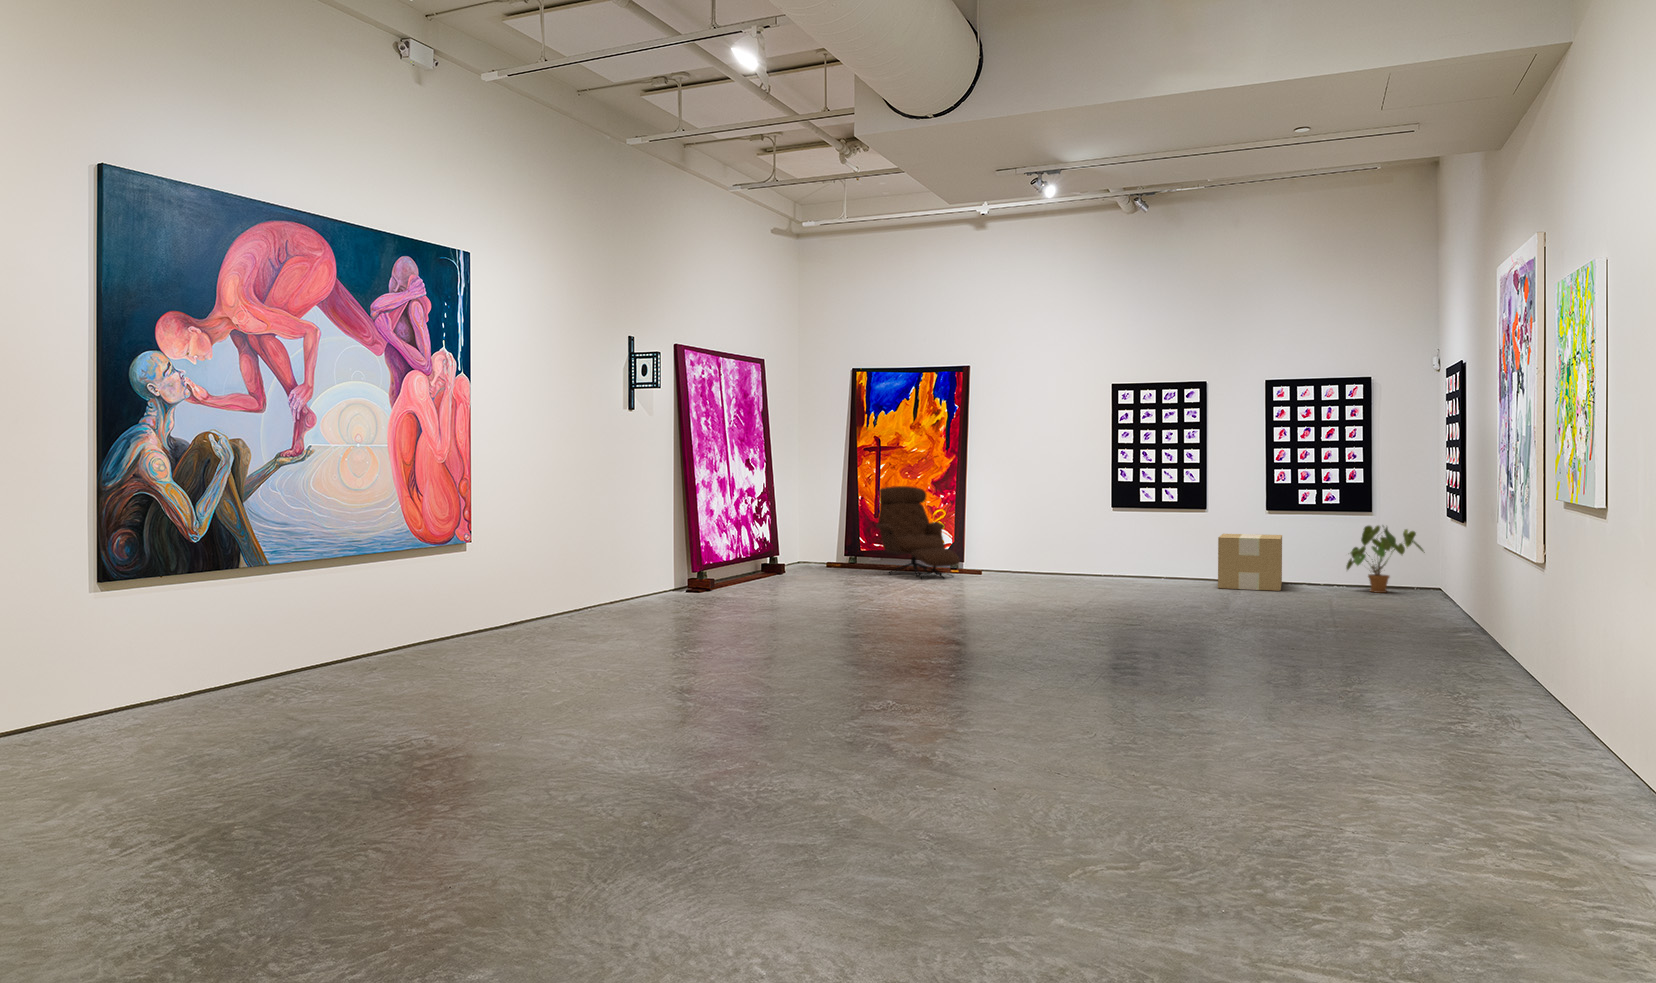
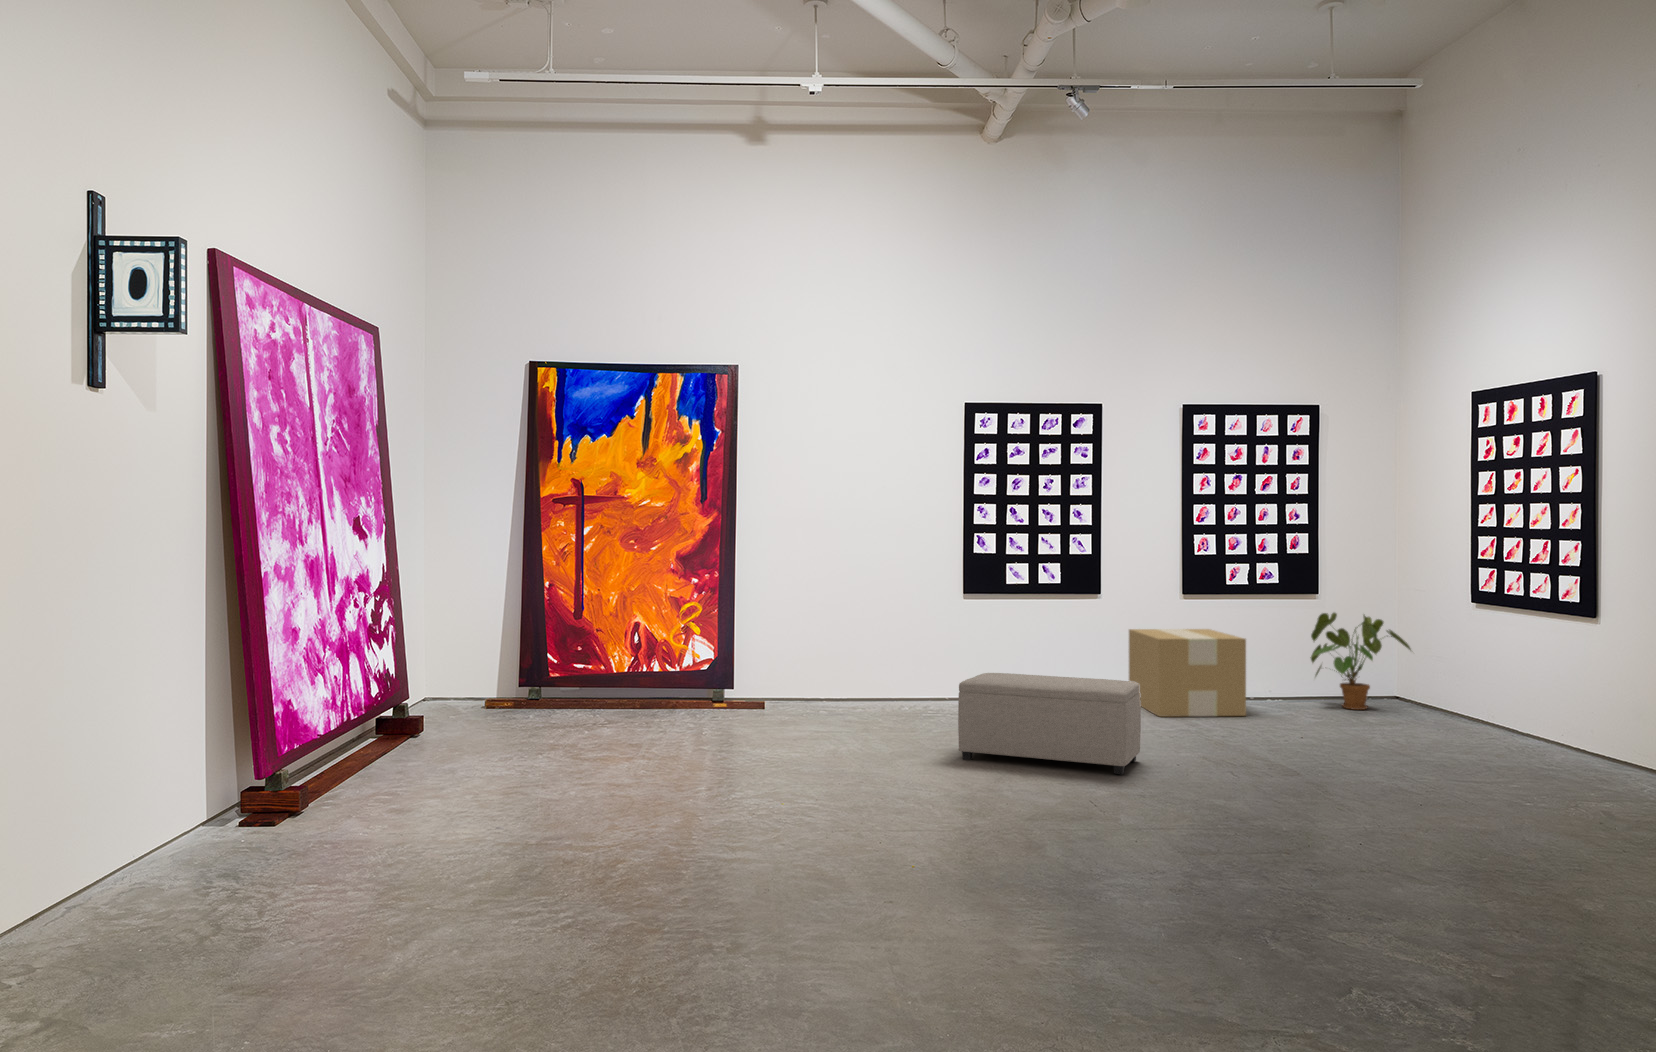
lounge chair: present [876,486,960,579] -> none [591,564,754,729]
ottoman: none [1042,549,1146,605] -> present [958,673,1141,775]

